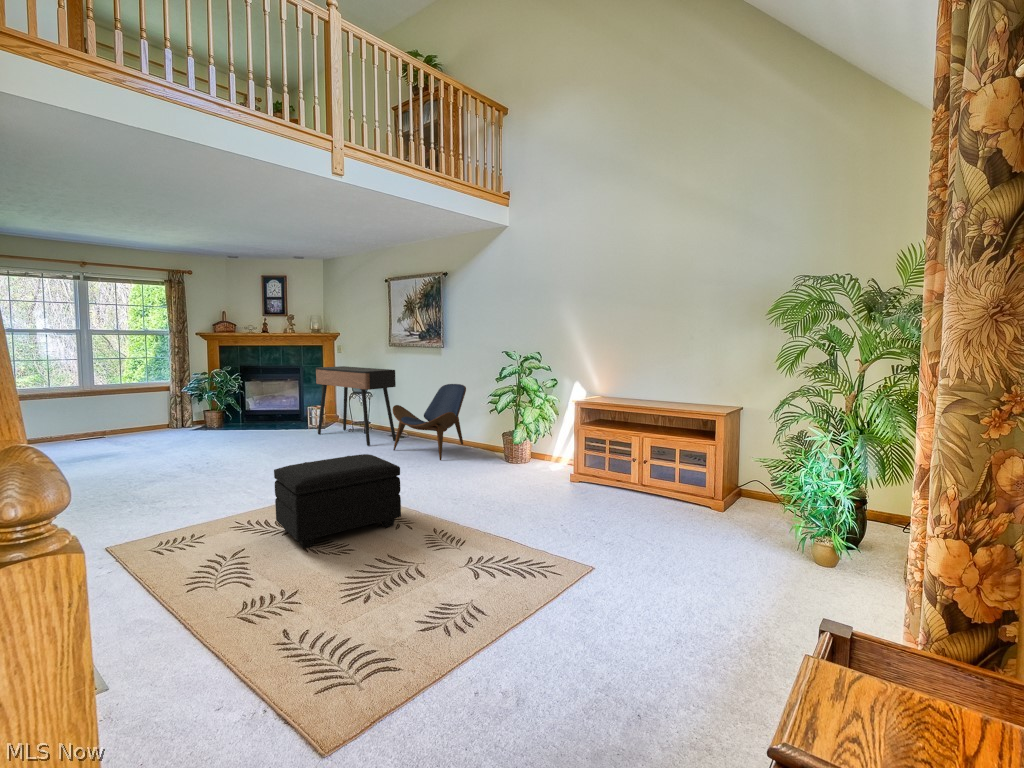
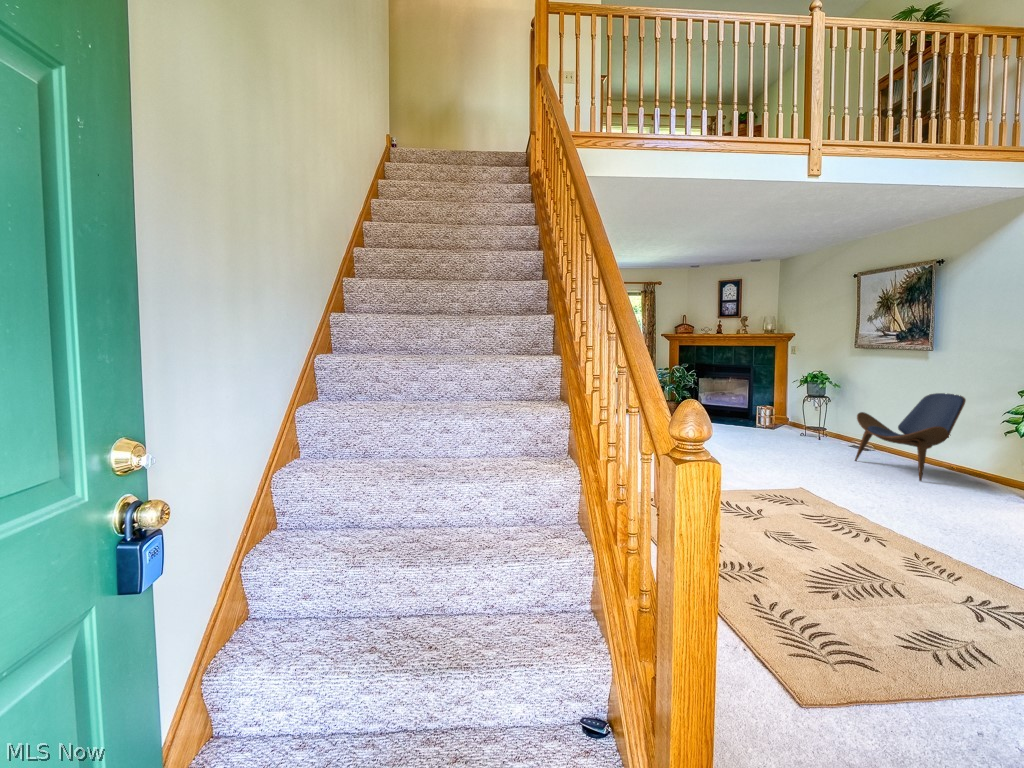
console table: present [316,366,396,446] -> none [766,368,862,452]
footstool: present [274,454,401,548] -> none [737,457,873,537]

